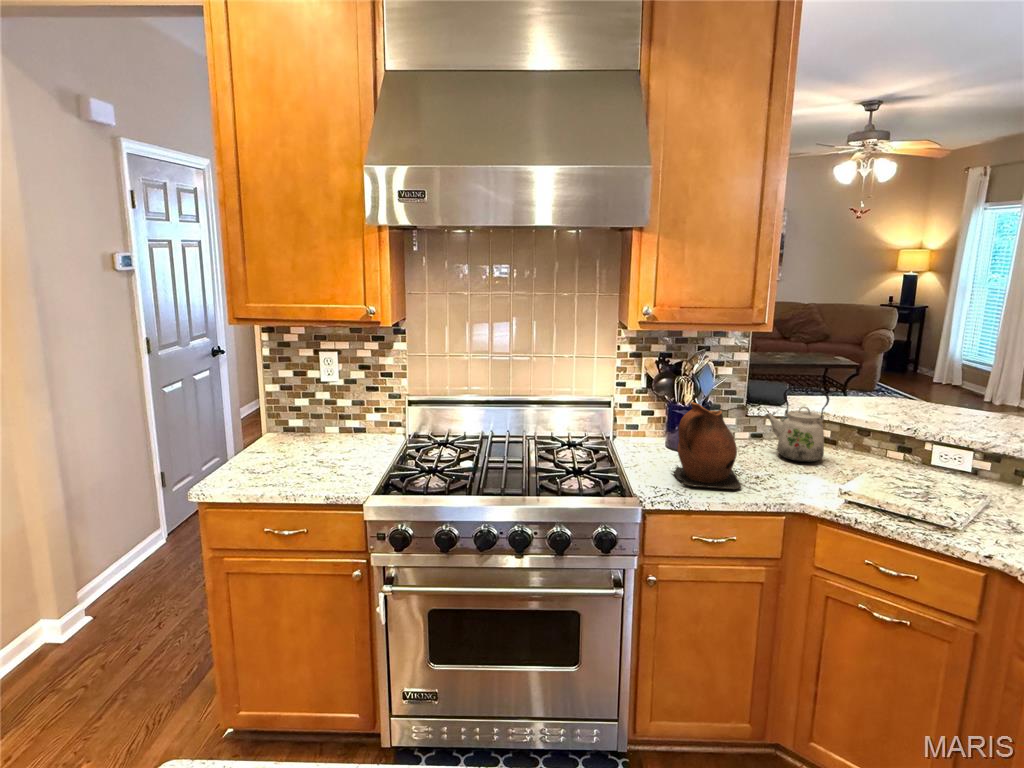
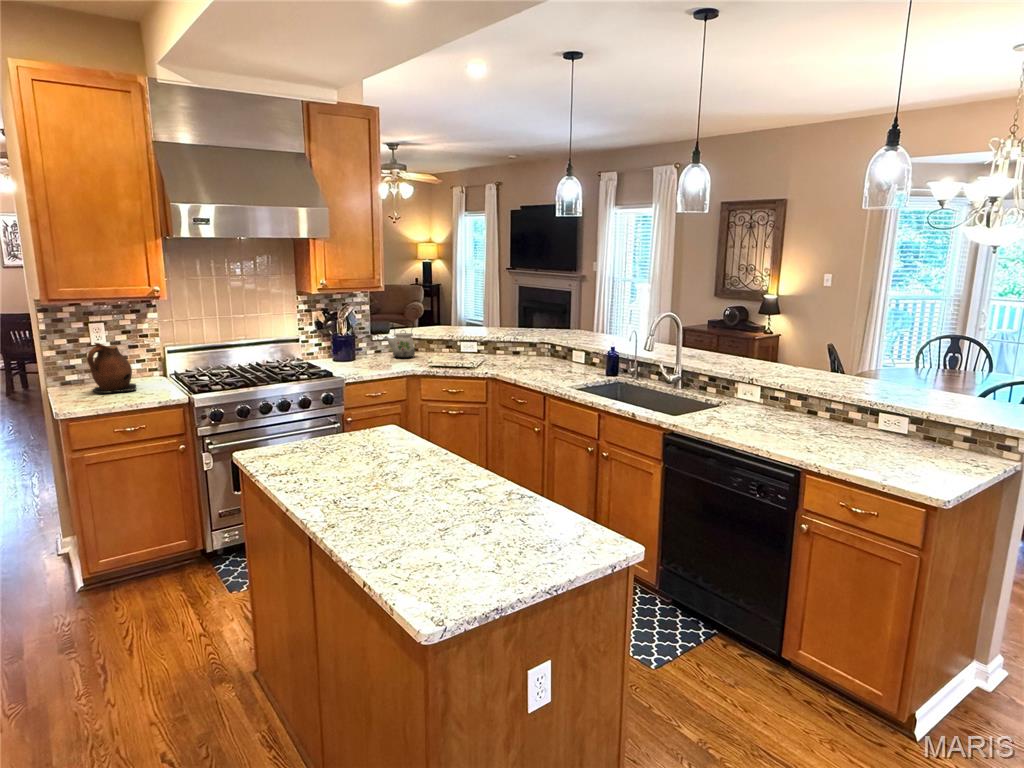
ceramic pitcher: present [673,402,741,490] -> present [87,343,136,393]

